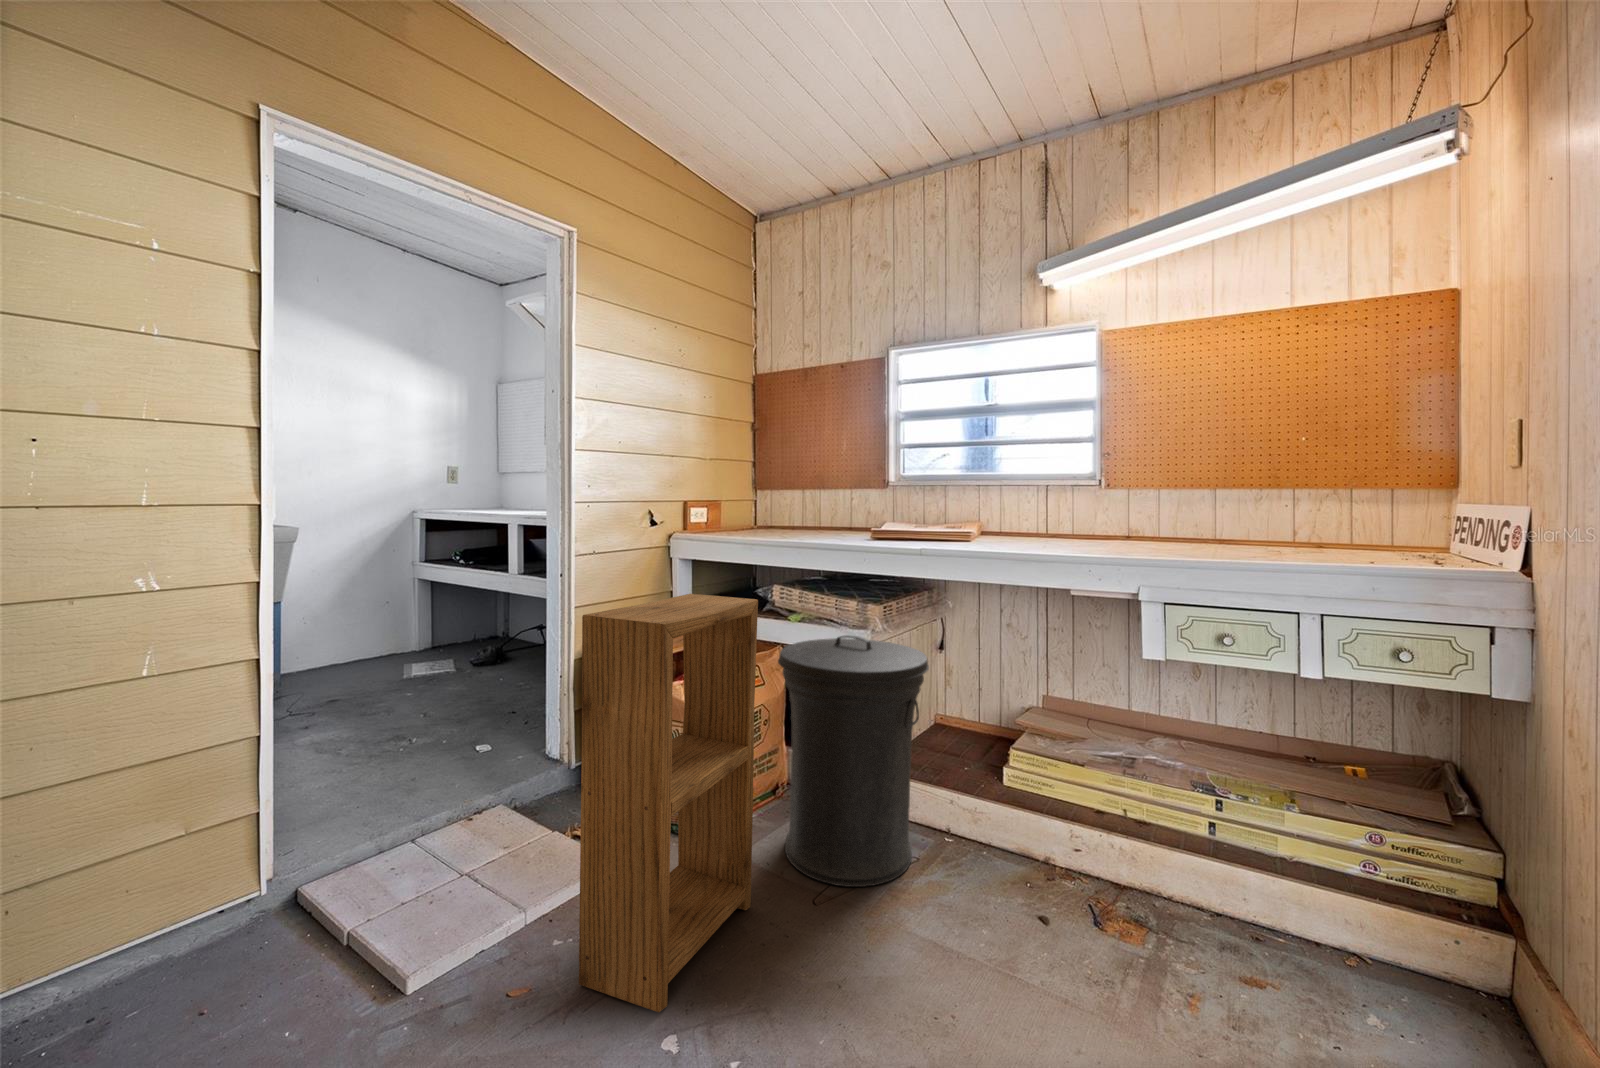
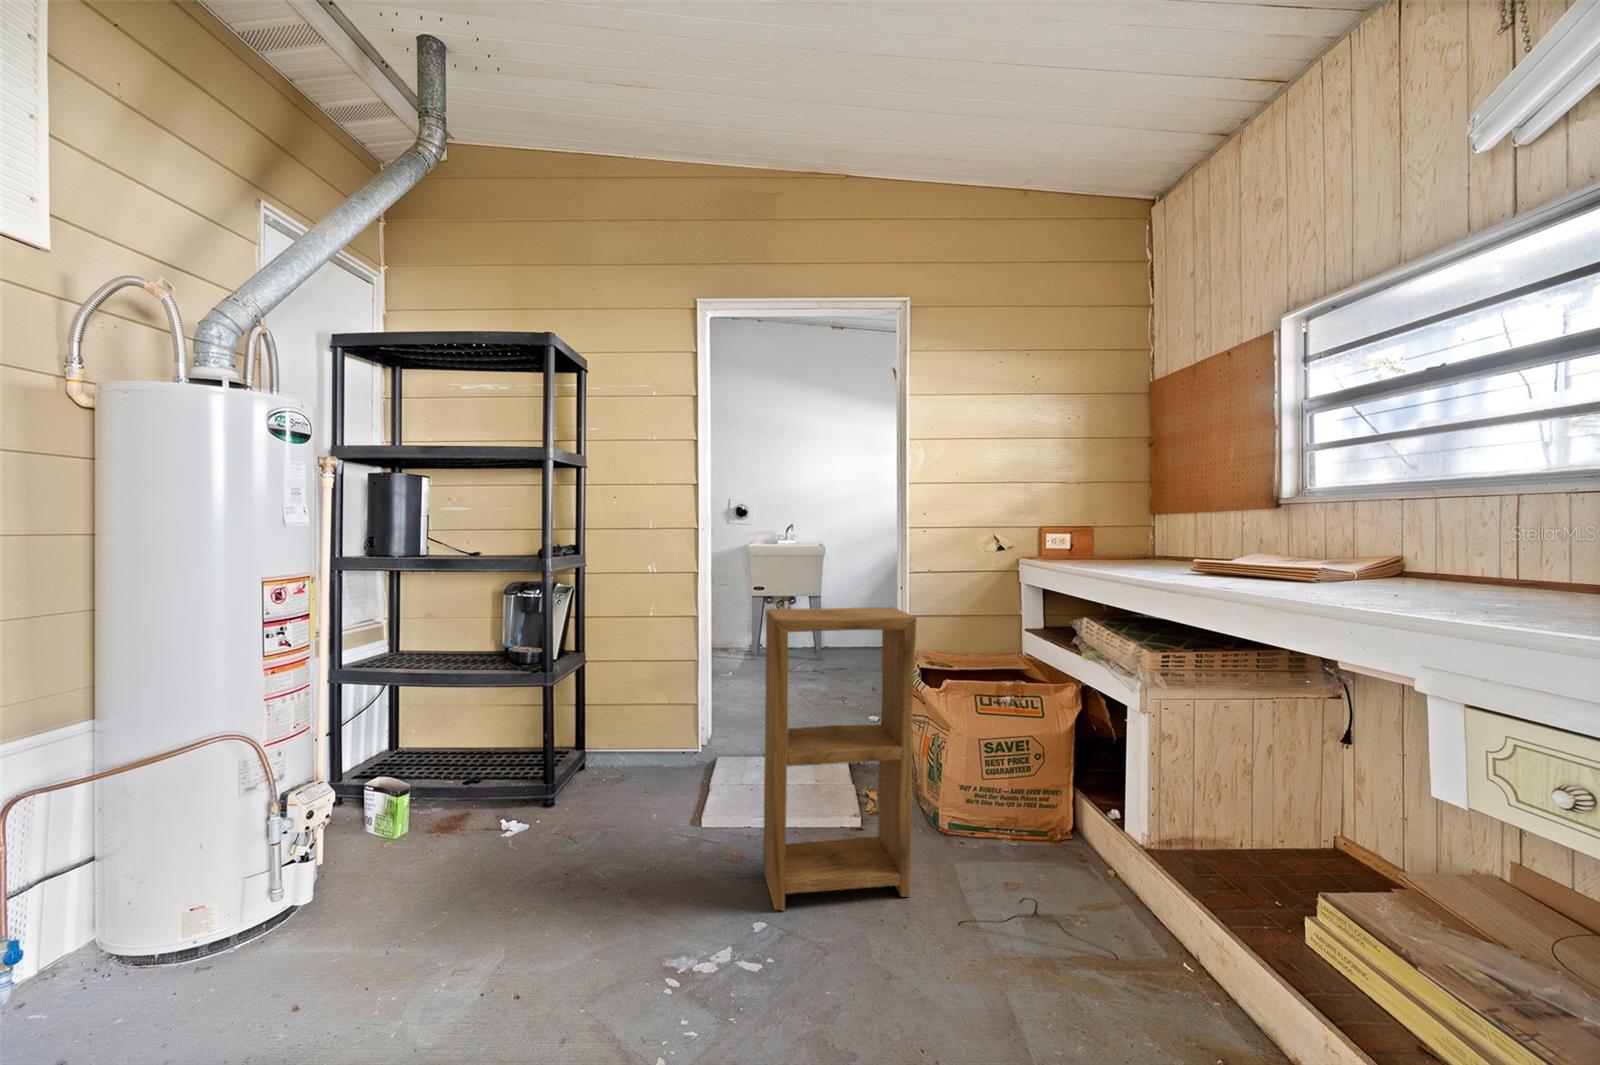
trash can: present [778,635,929,887] -> none [973,673,1154,962]

